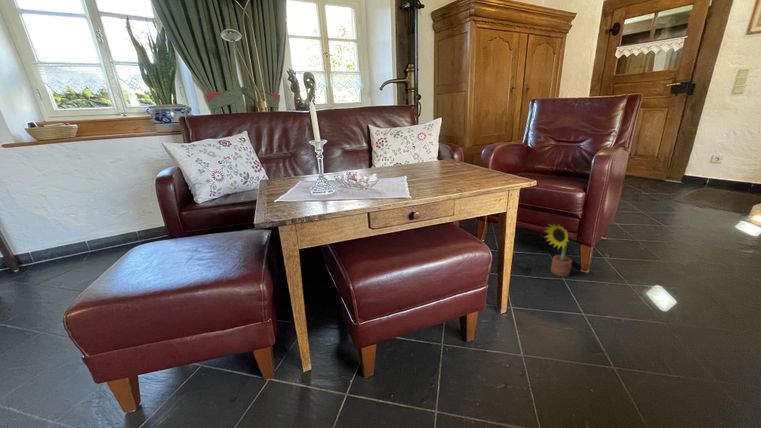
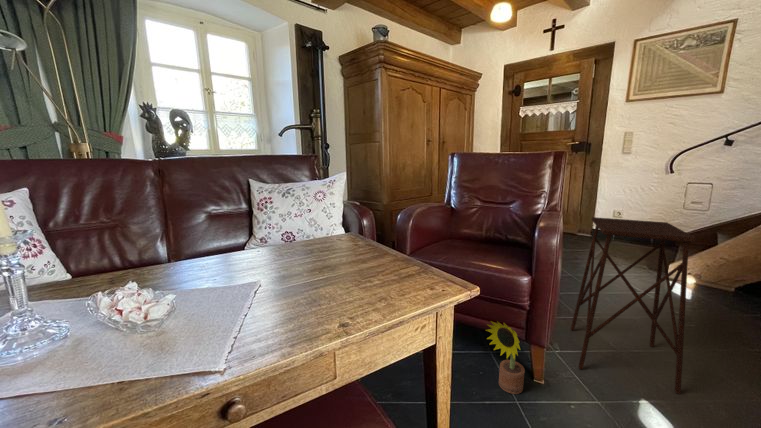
side table: none [620,152,738,288] -> present [571,217,697,394]

